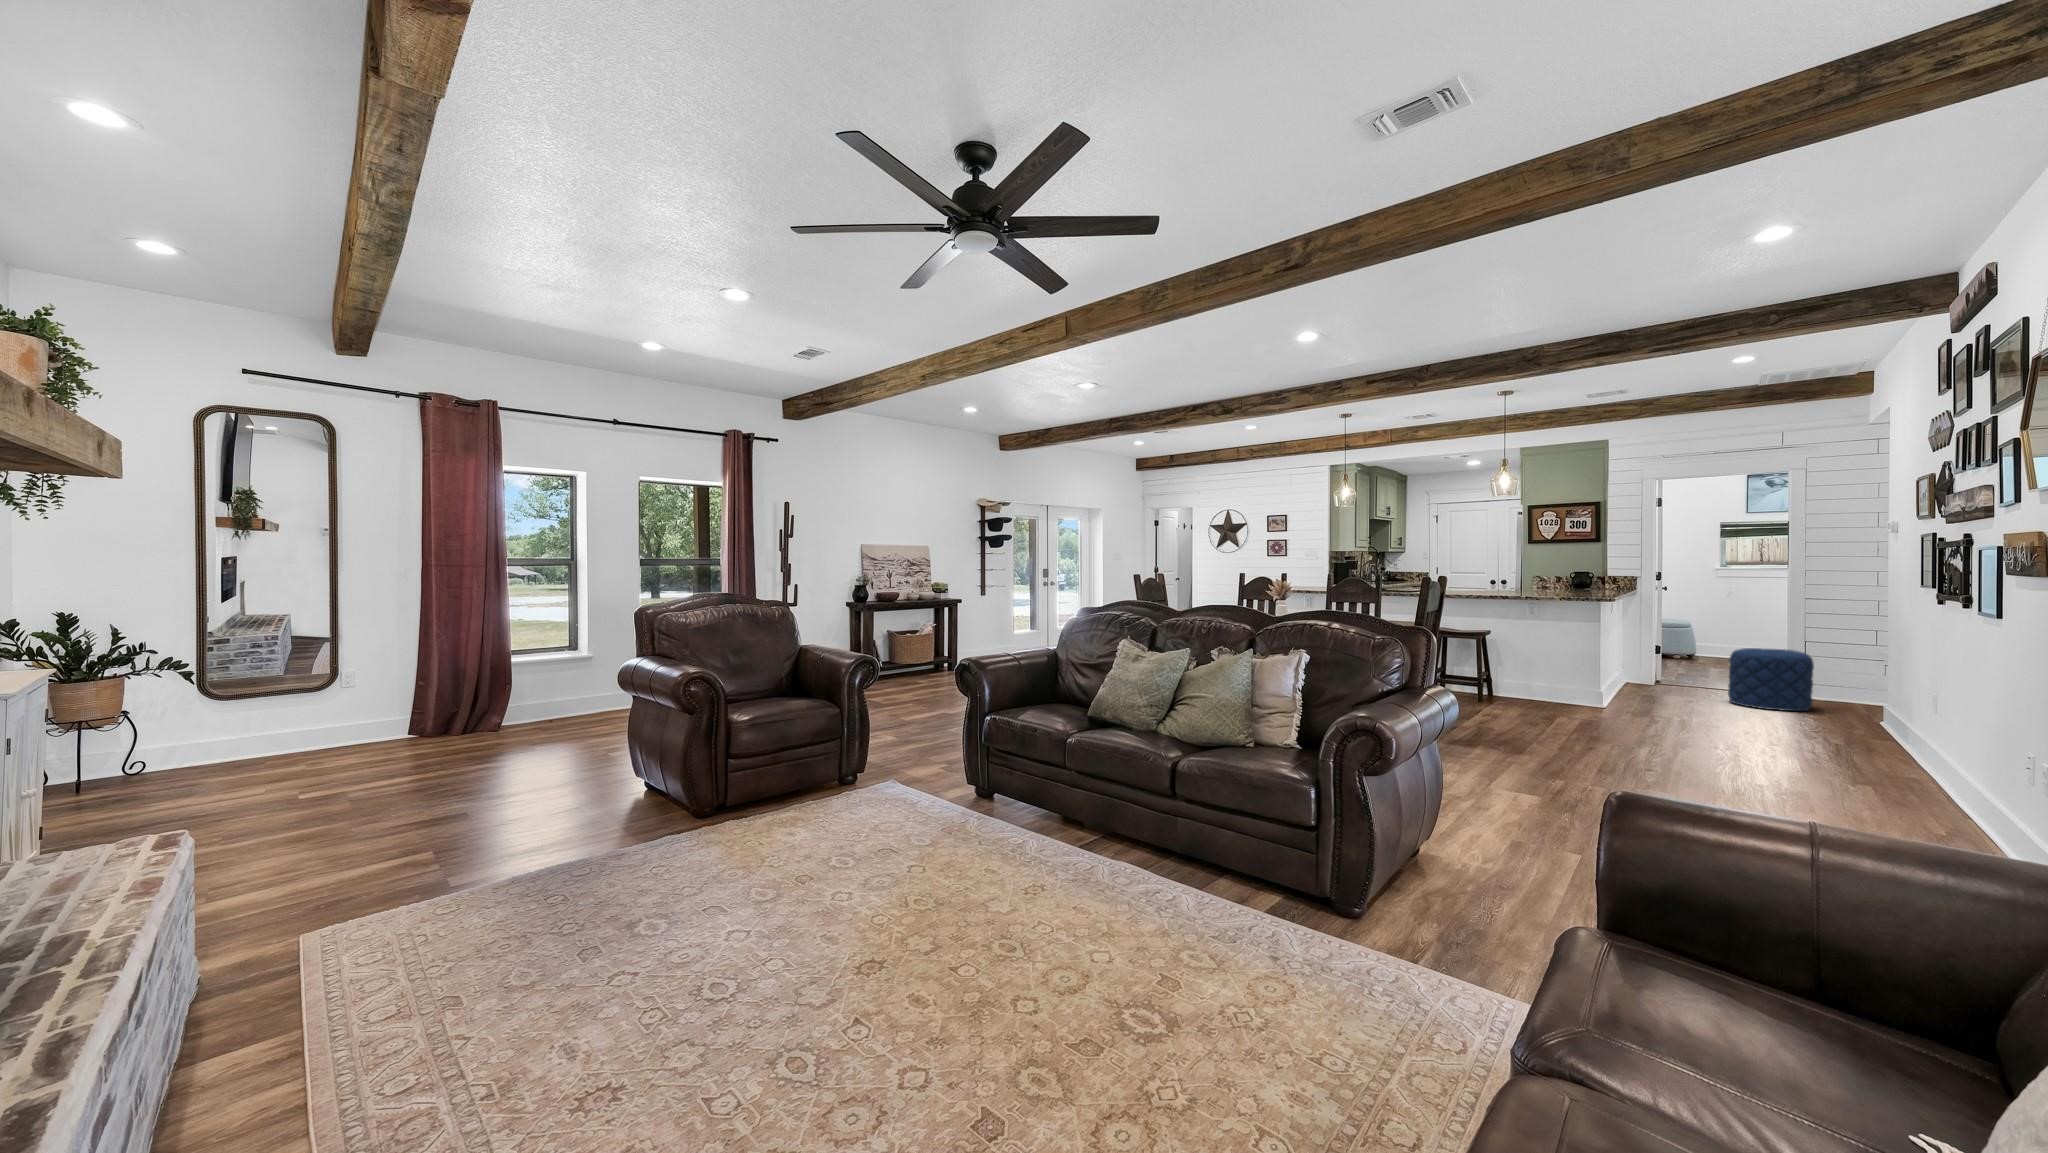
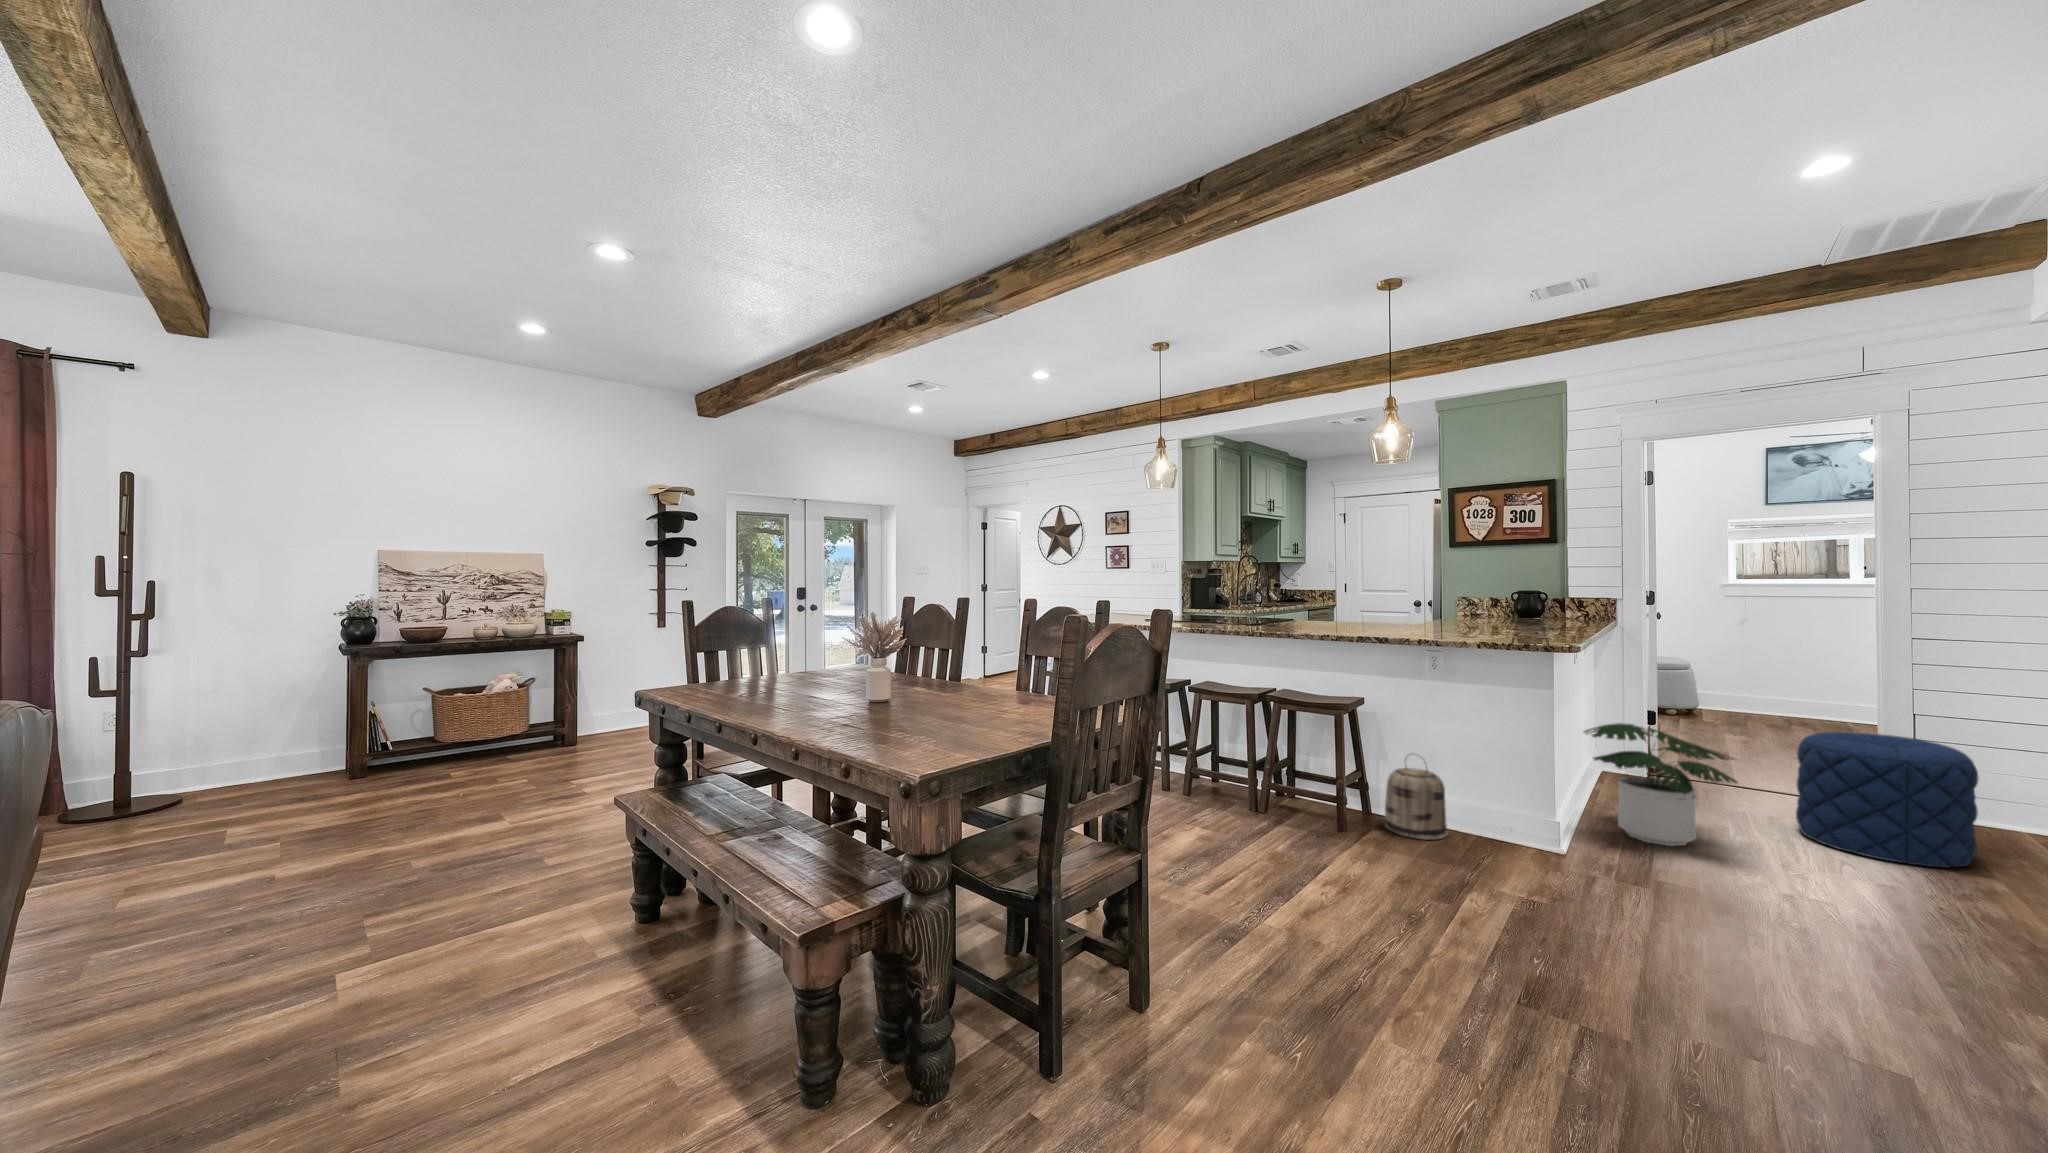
potted plant: none [1613,643,1694,705] -> present [1584,723,1738,846]
basket: none [1504,659,1540,703] -> present [1384,753,1448,840]

